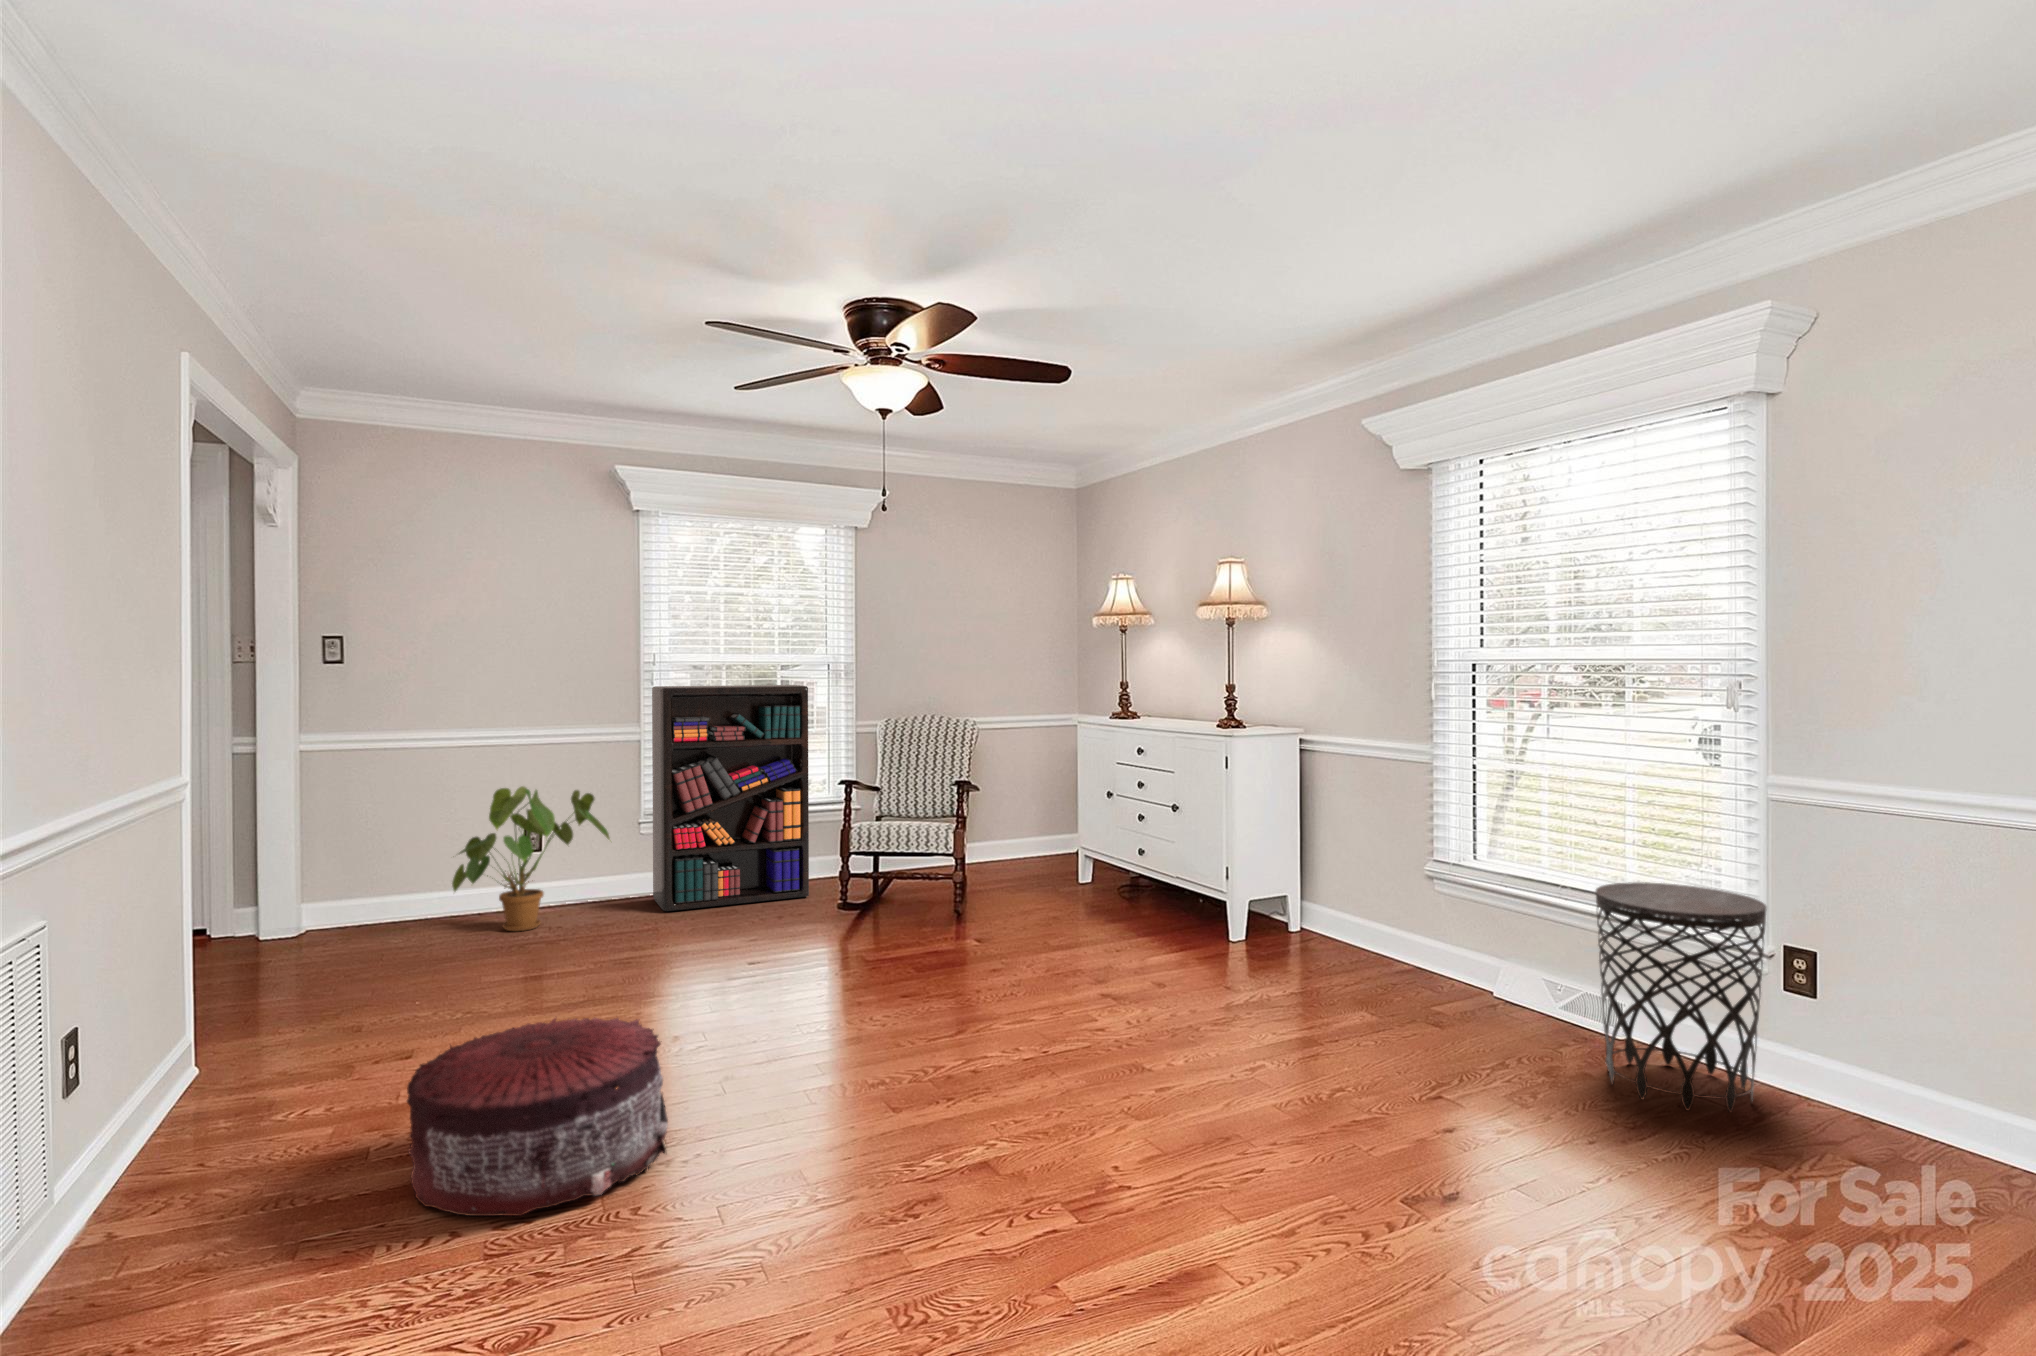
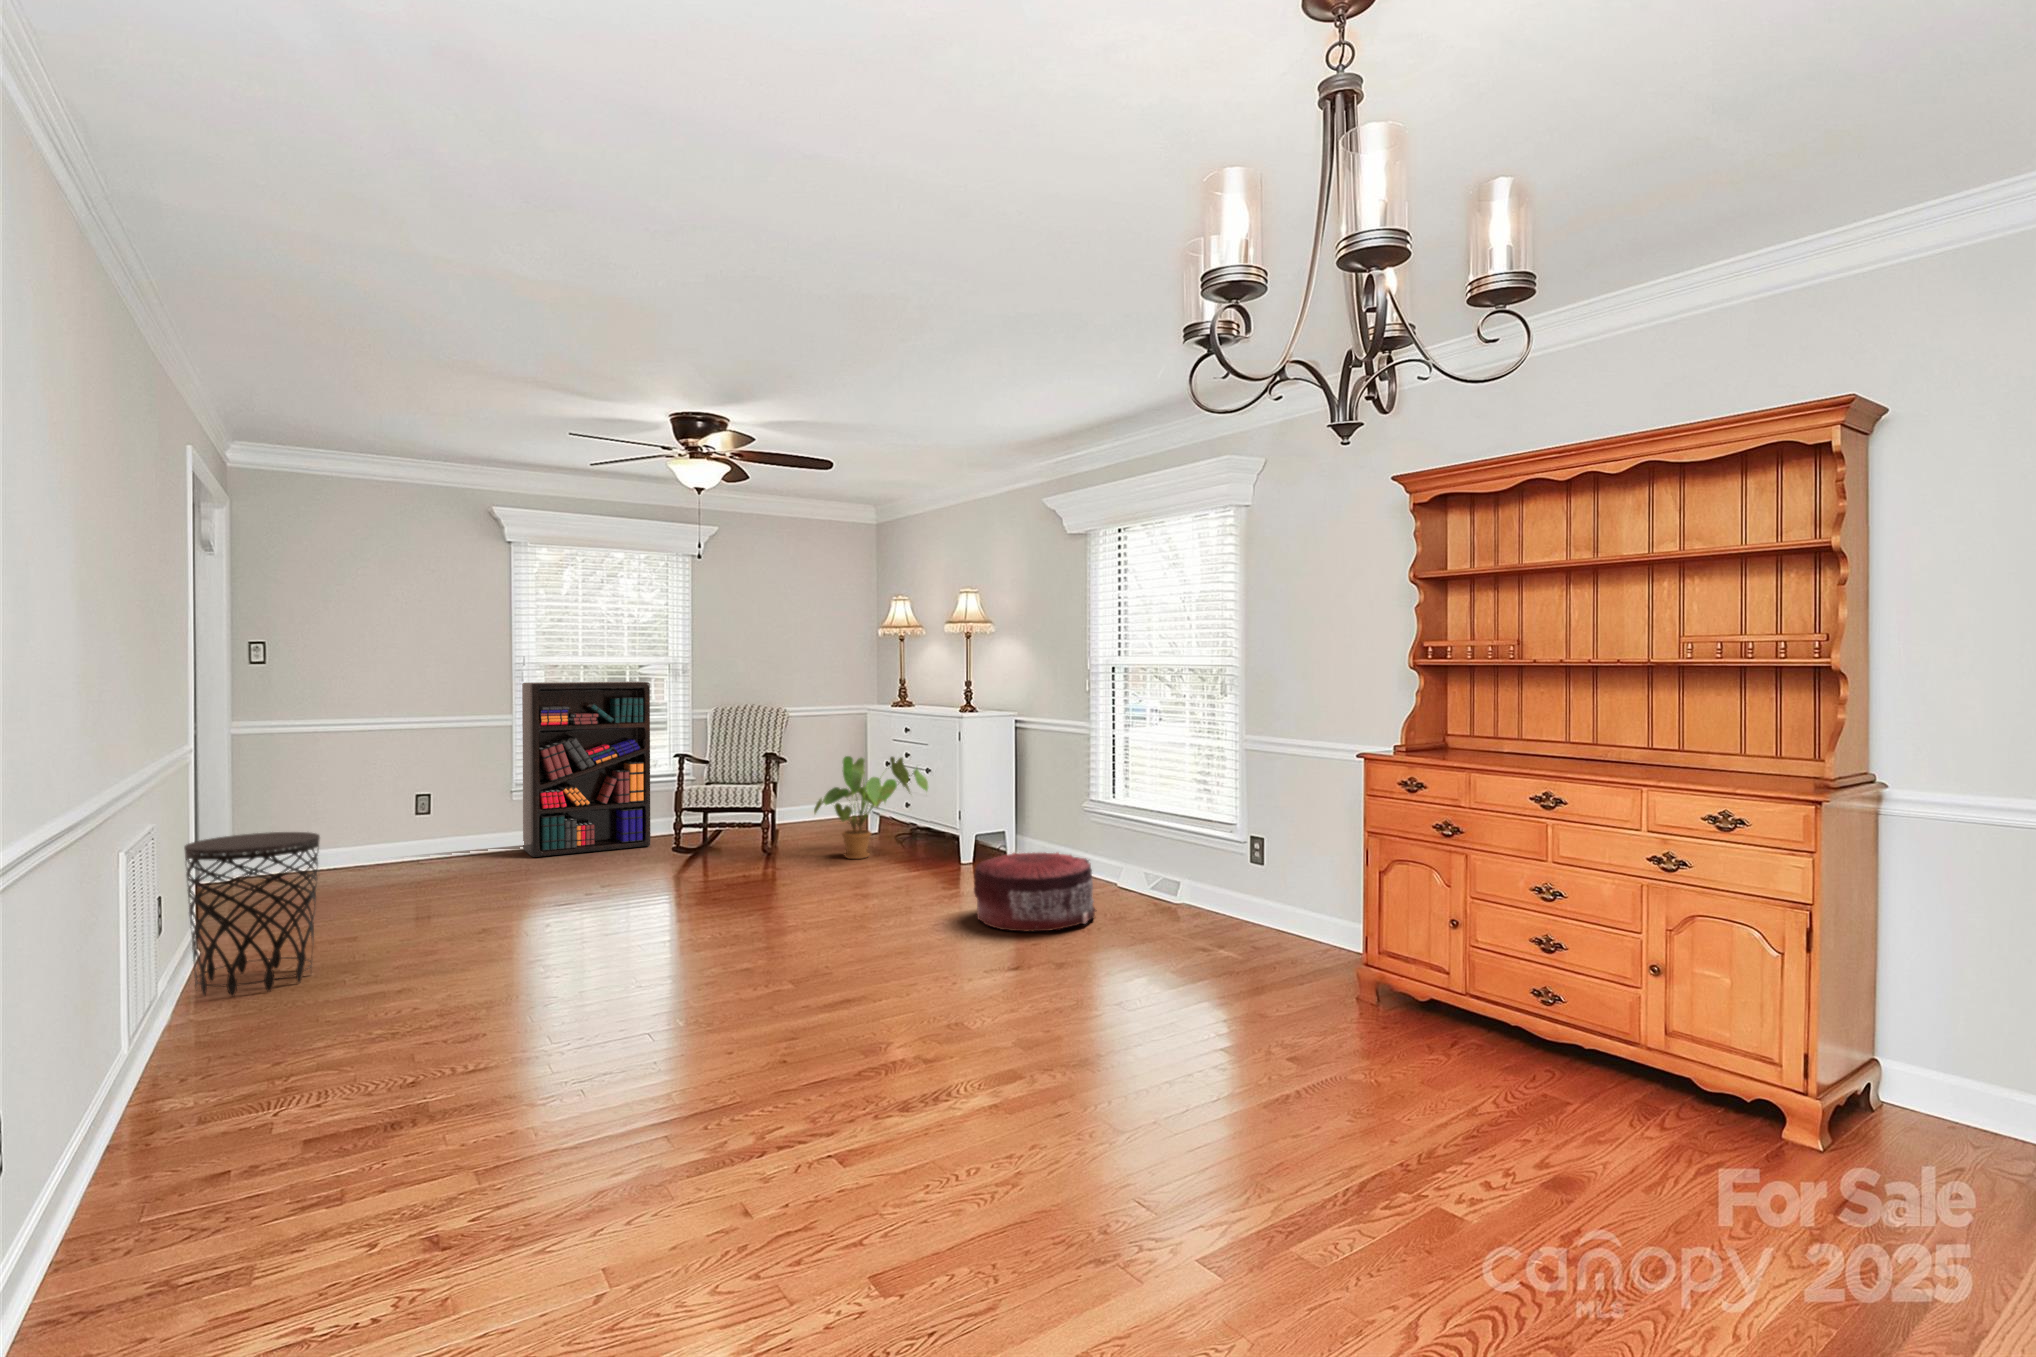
house plant: present [452,786,610,931] -> present [814,756,928,859]
side table: present [1596,882,1767,1112] -> present [184,832,320,996]
pouf: present [407,1018,668,1216] -> present [974,853,1096,932]

